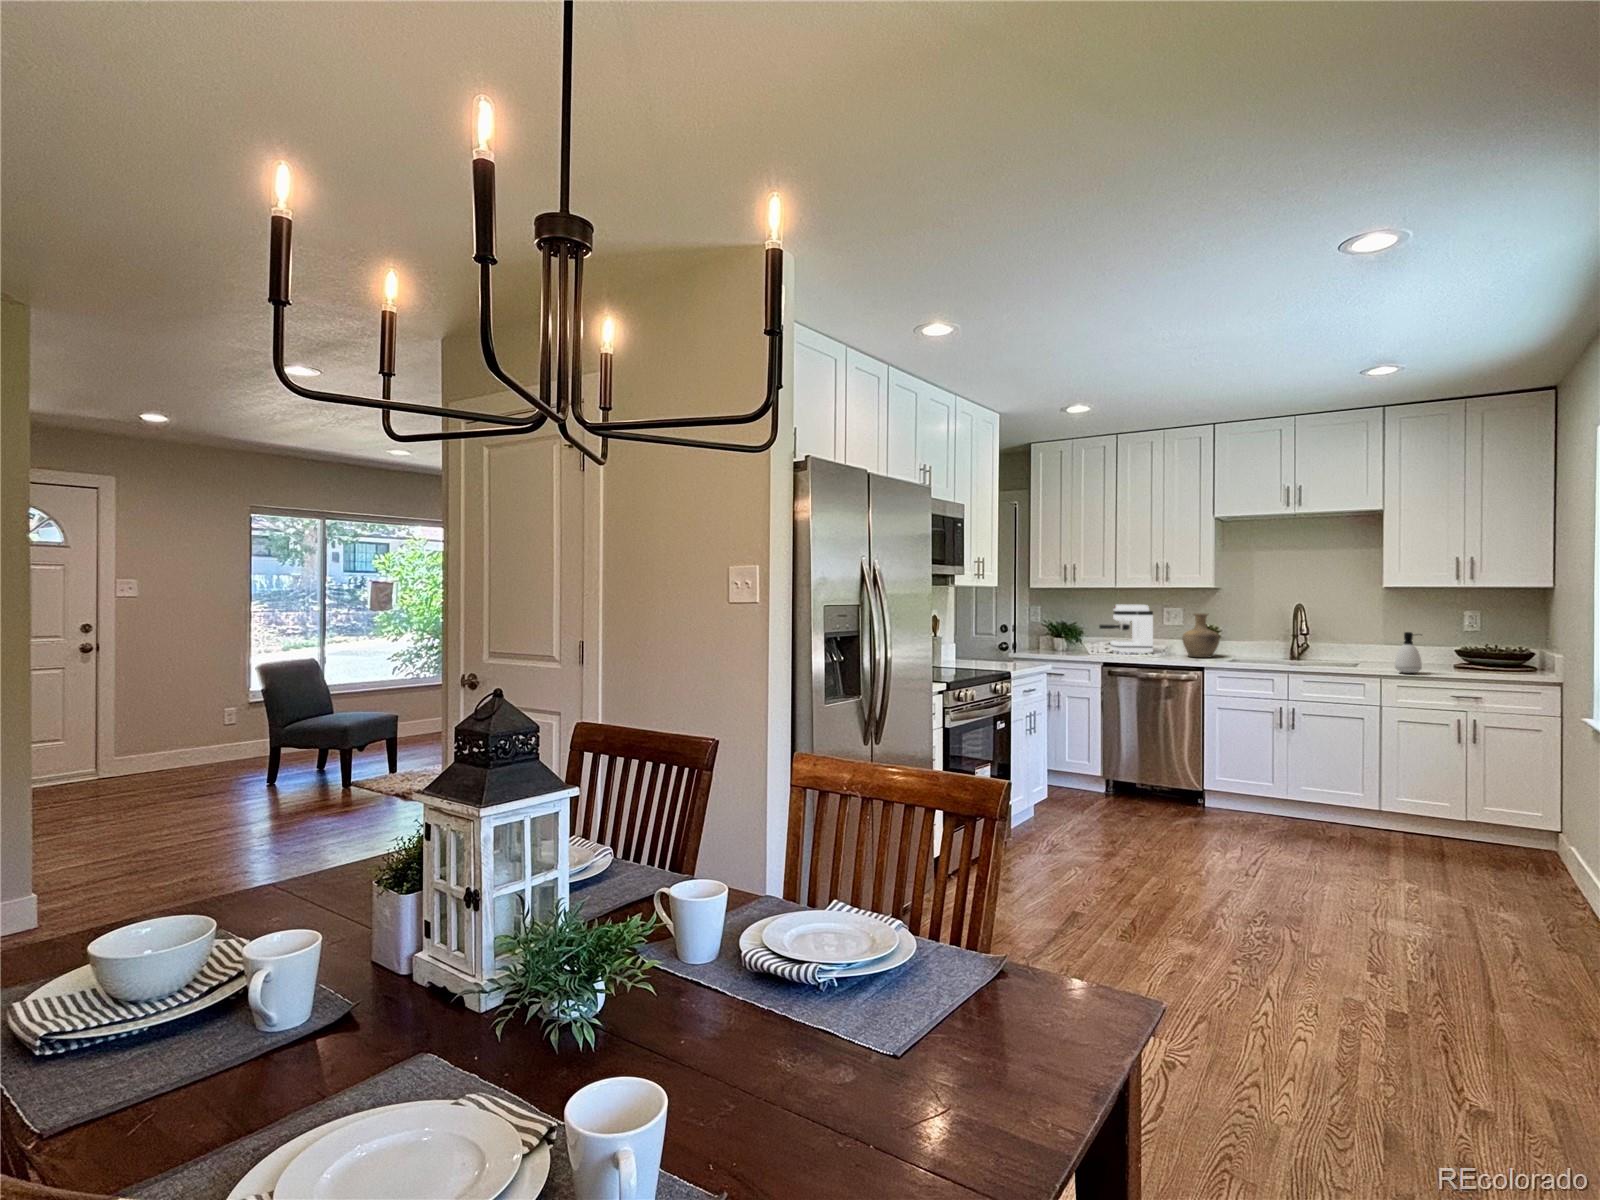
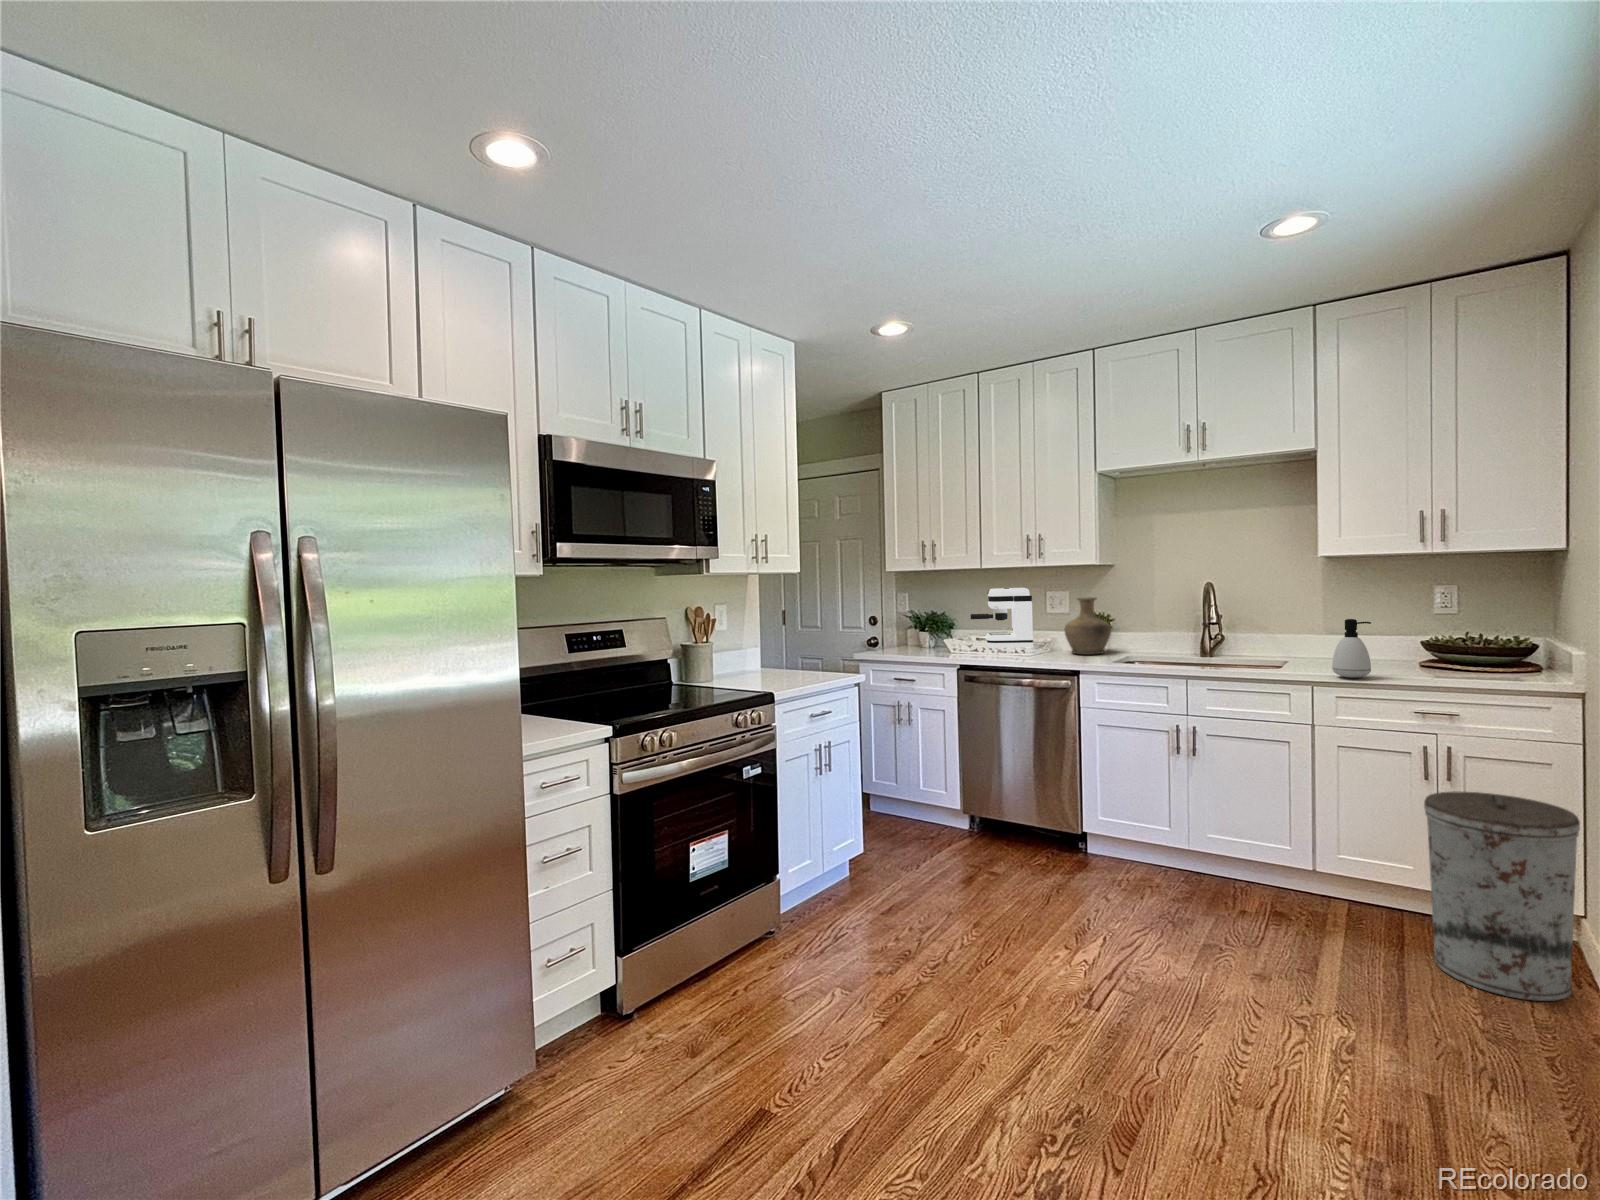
trash can: none [1458,748,1556,876] -> present [1424,792,1580,1001]

